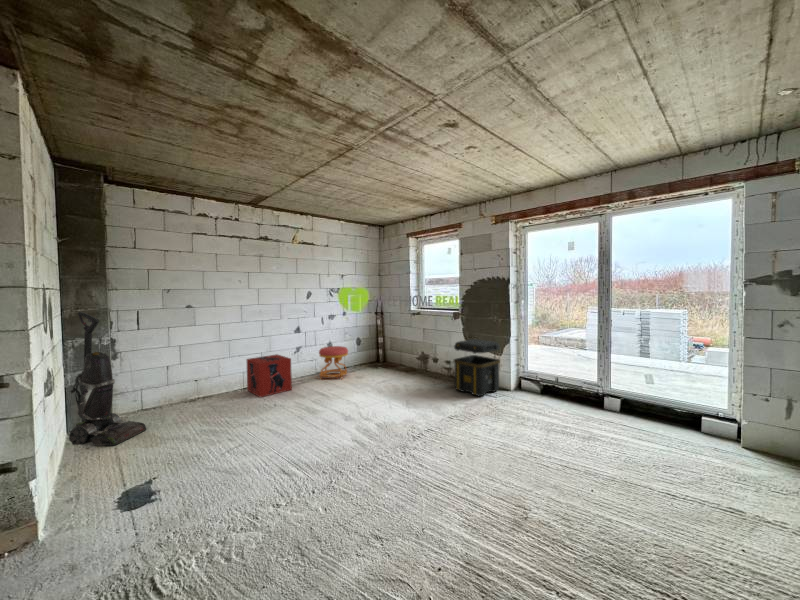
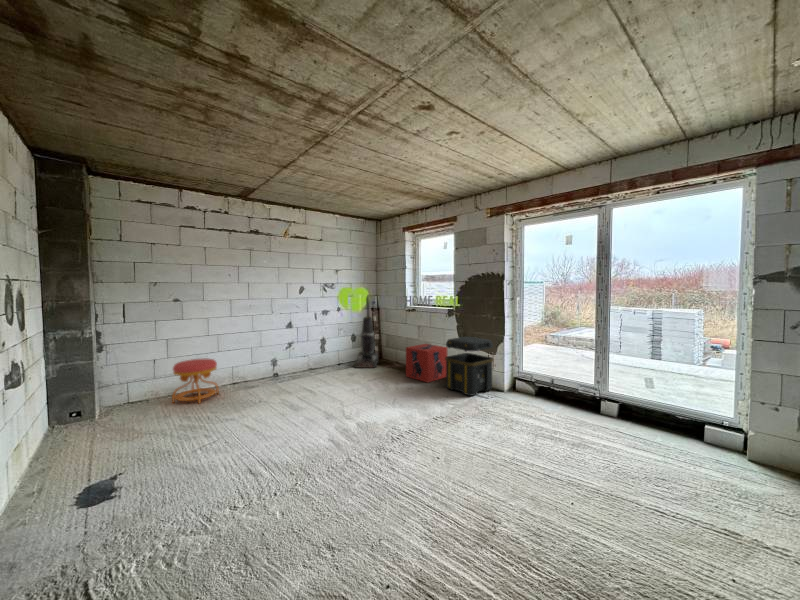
vacuum cleaner: present [69,312,146,446] -> present [354,295,378,368]
stool: present [319,346,348,379] -> present [172,358,219,403]
storage box: present [247,354,292,397] -> present [406,344,448,382]

